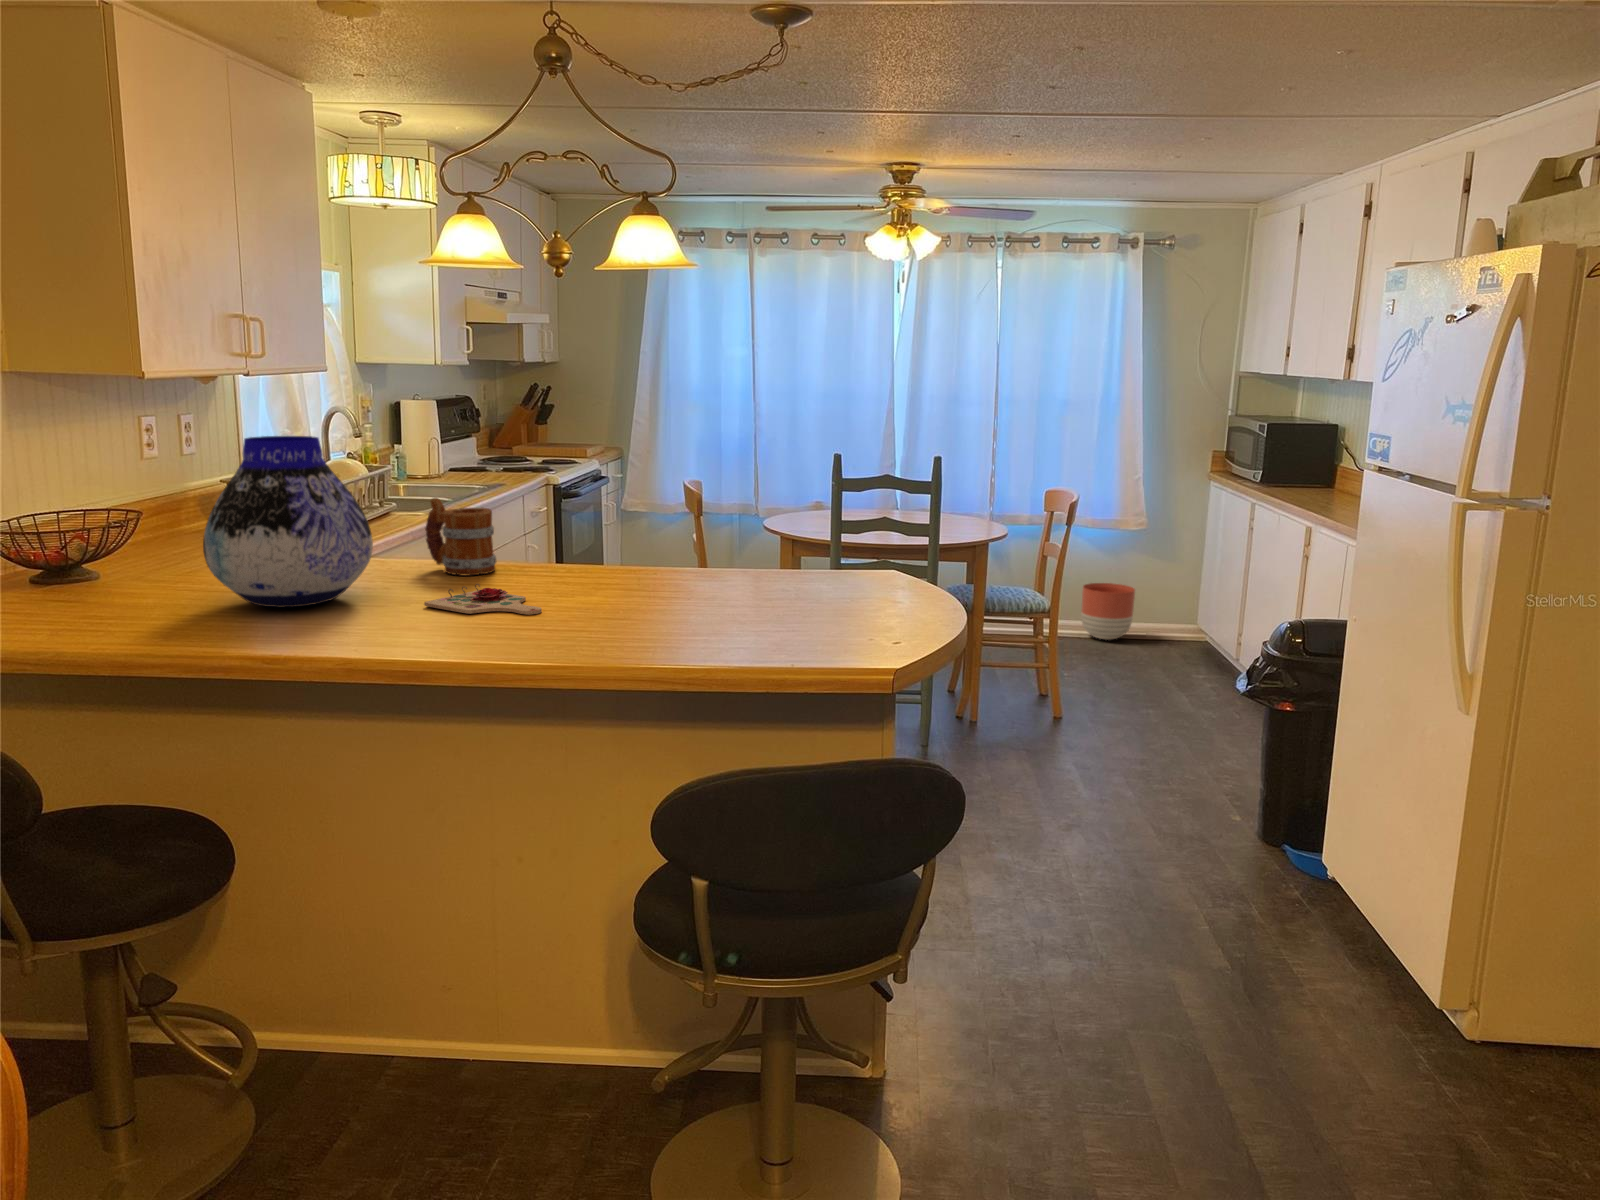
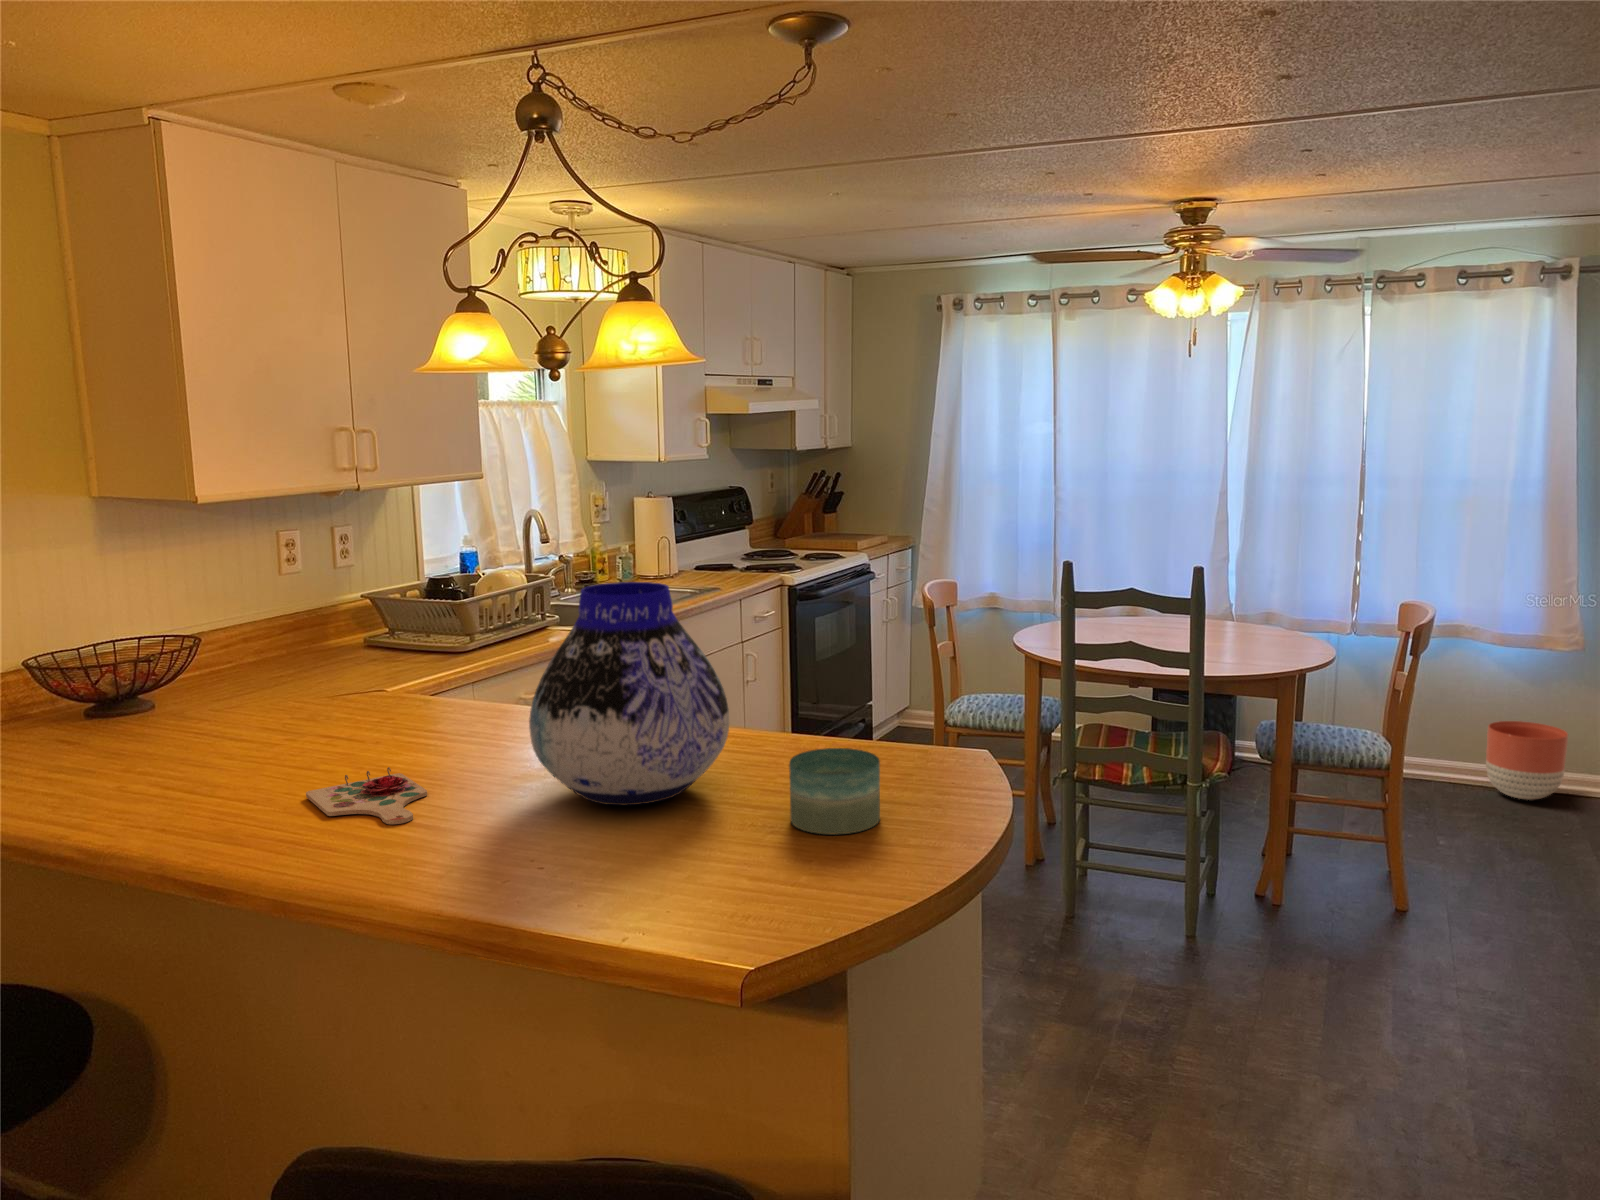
vase: present [203,436,373,607] -> present [529,582,729,805]
mug: present [425,498,496,575] -> none [410,646,482,744]
candle: none [821,546,883,599] -> present [789,748,880,835]

